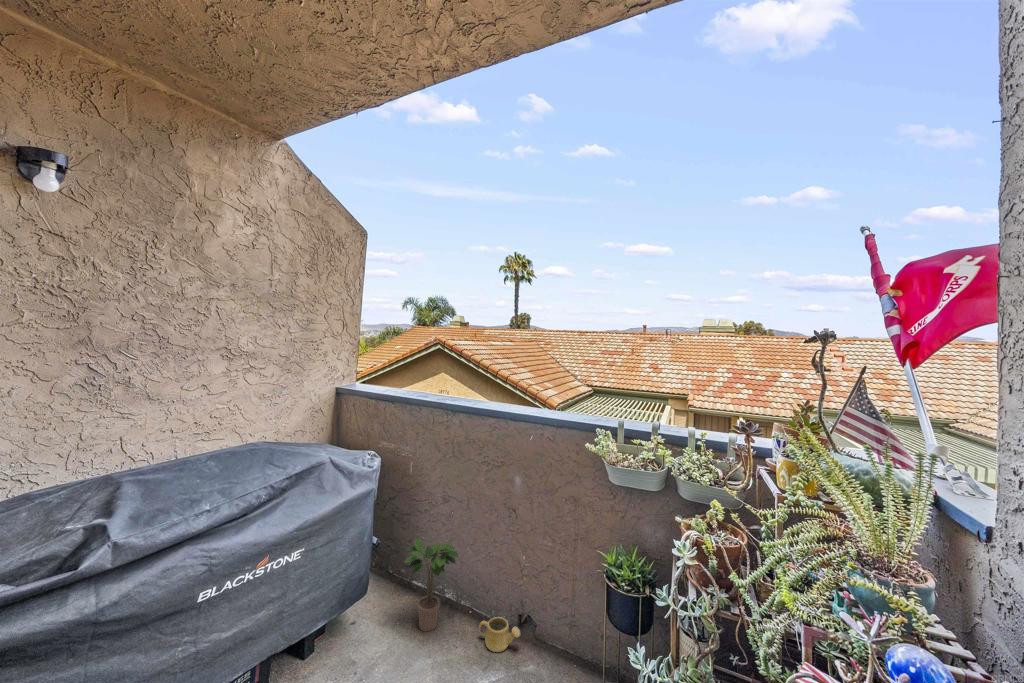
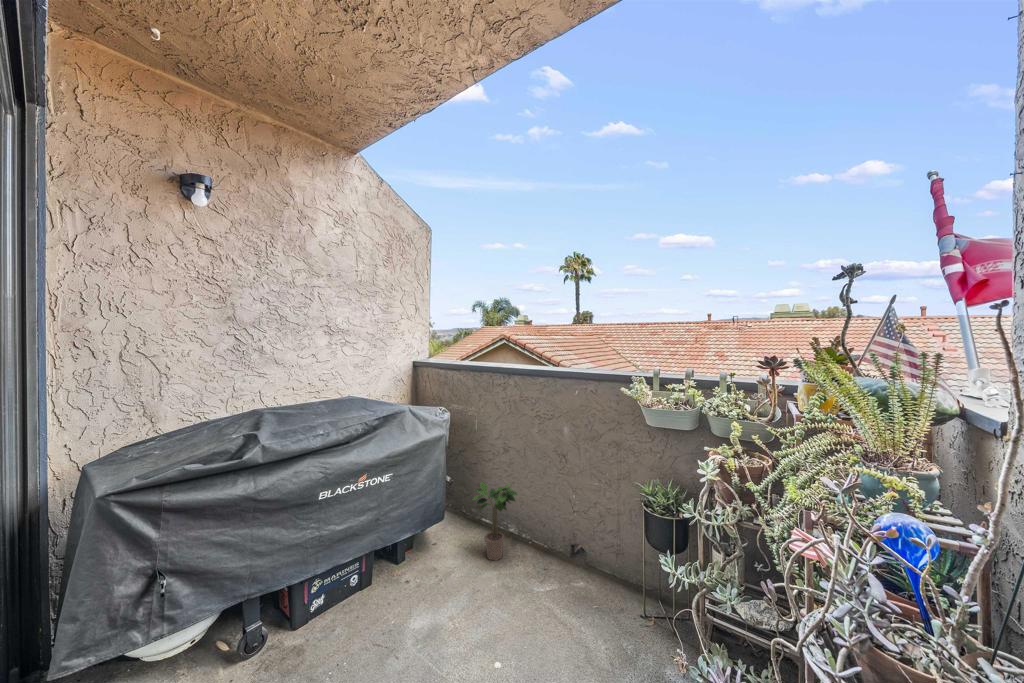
watering can: present [479,617,520,652] -> none [538,550,575,578]

